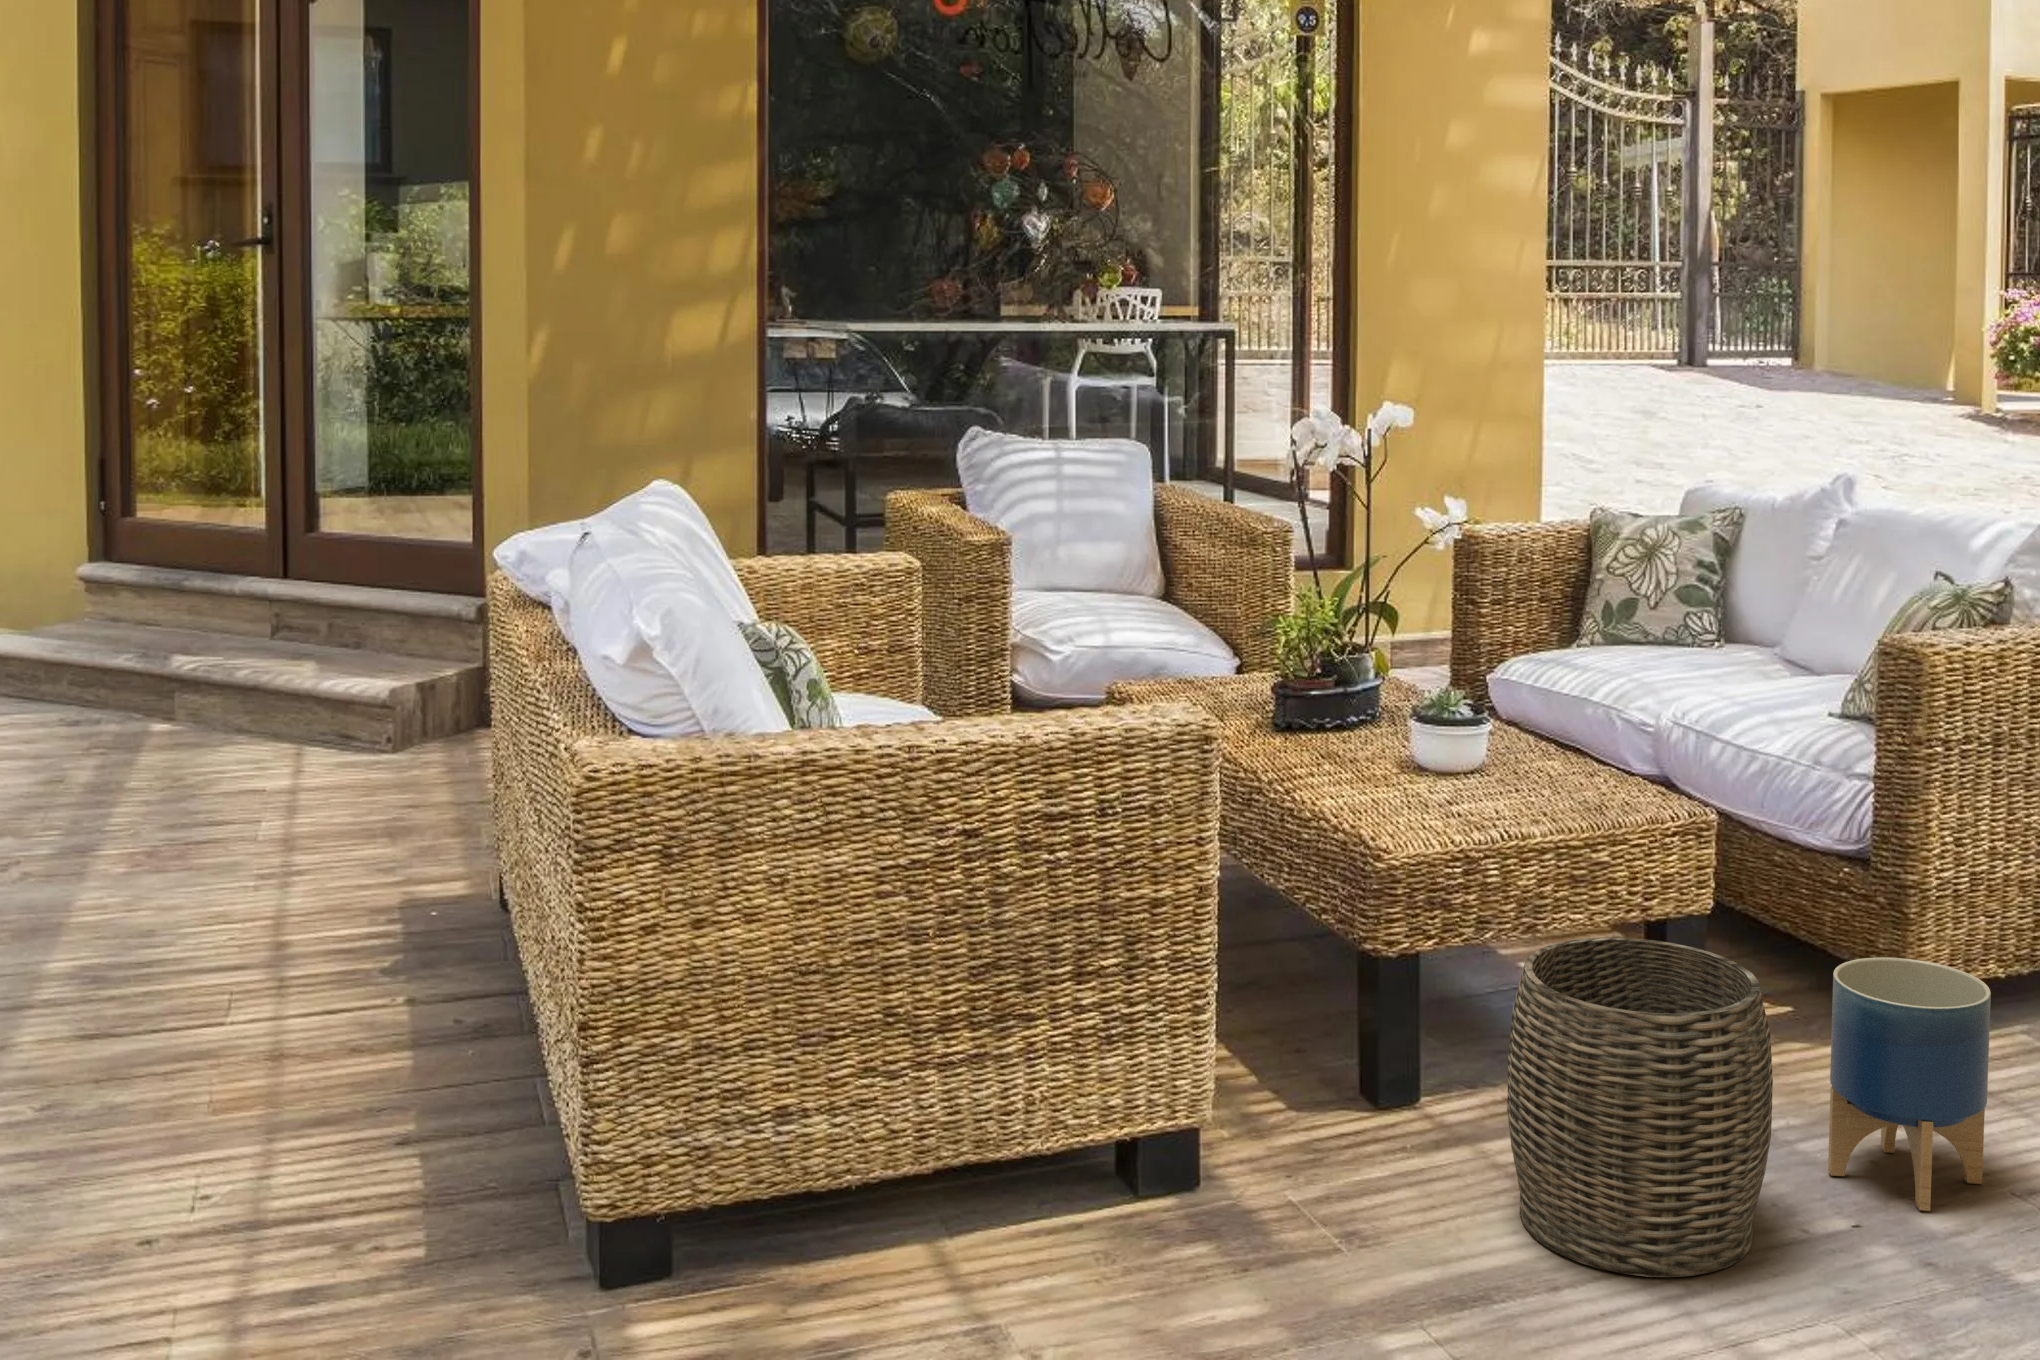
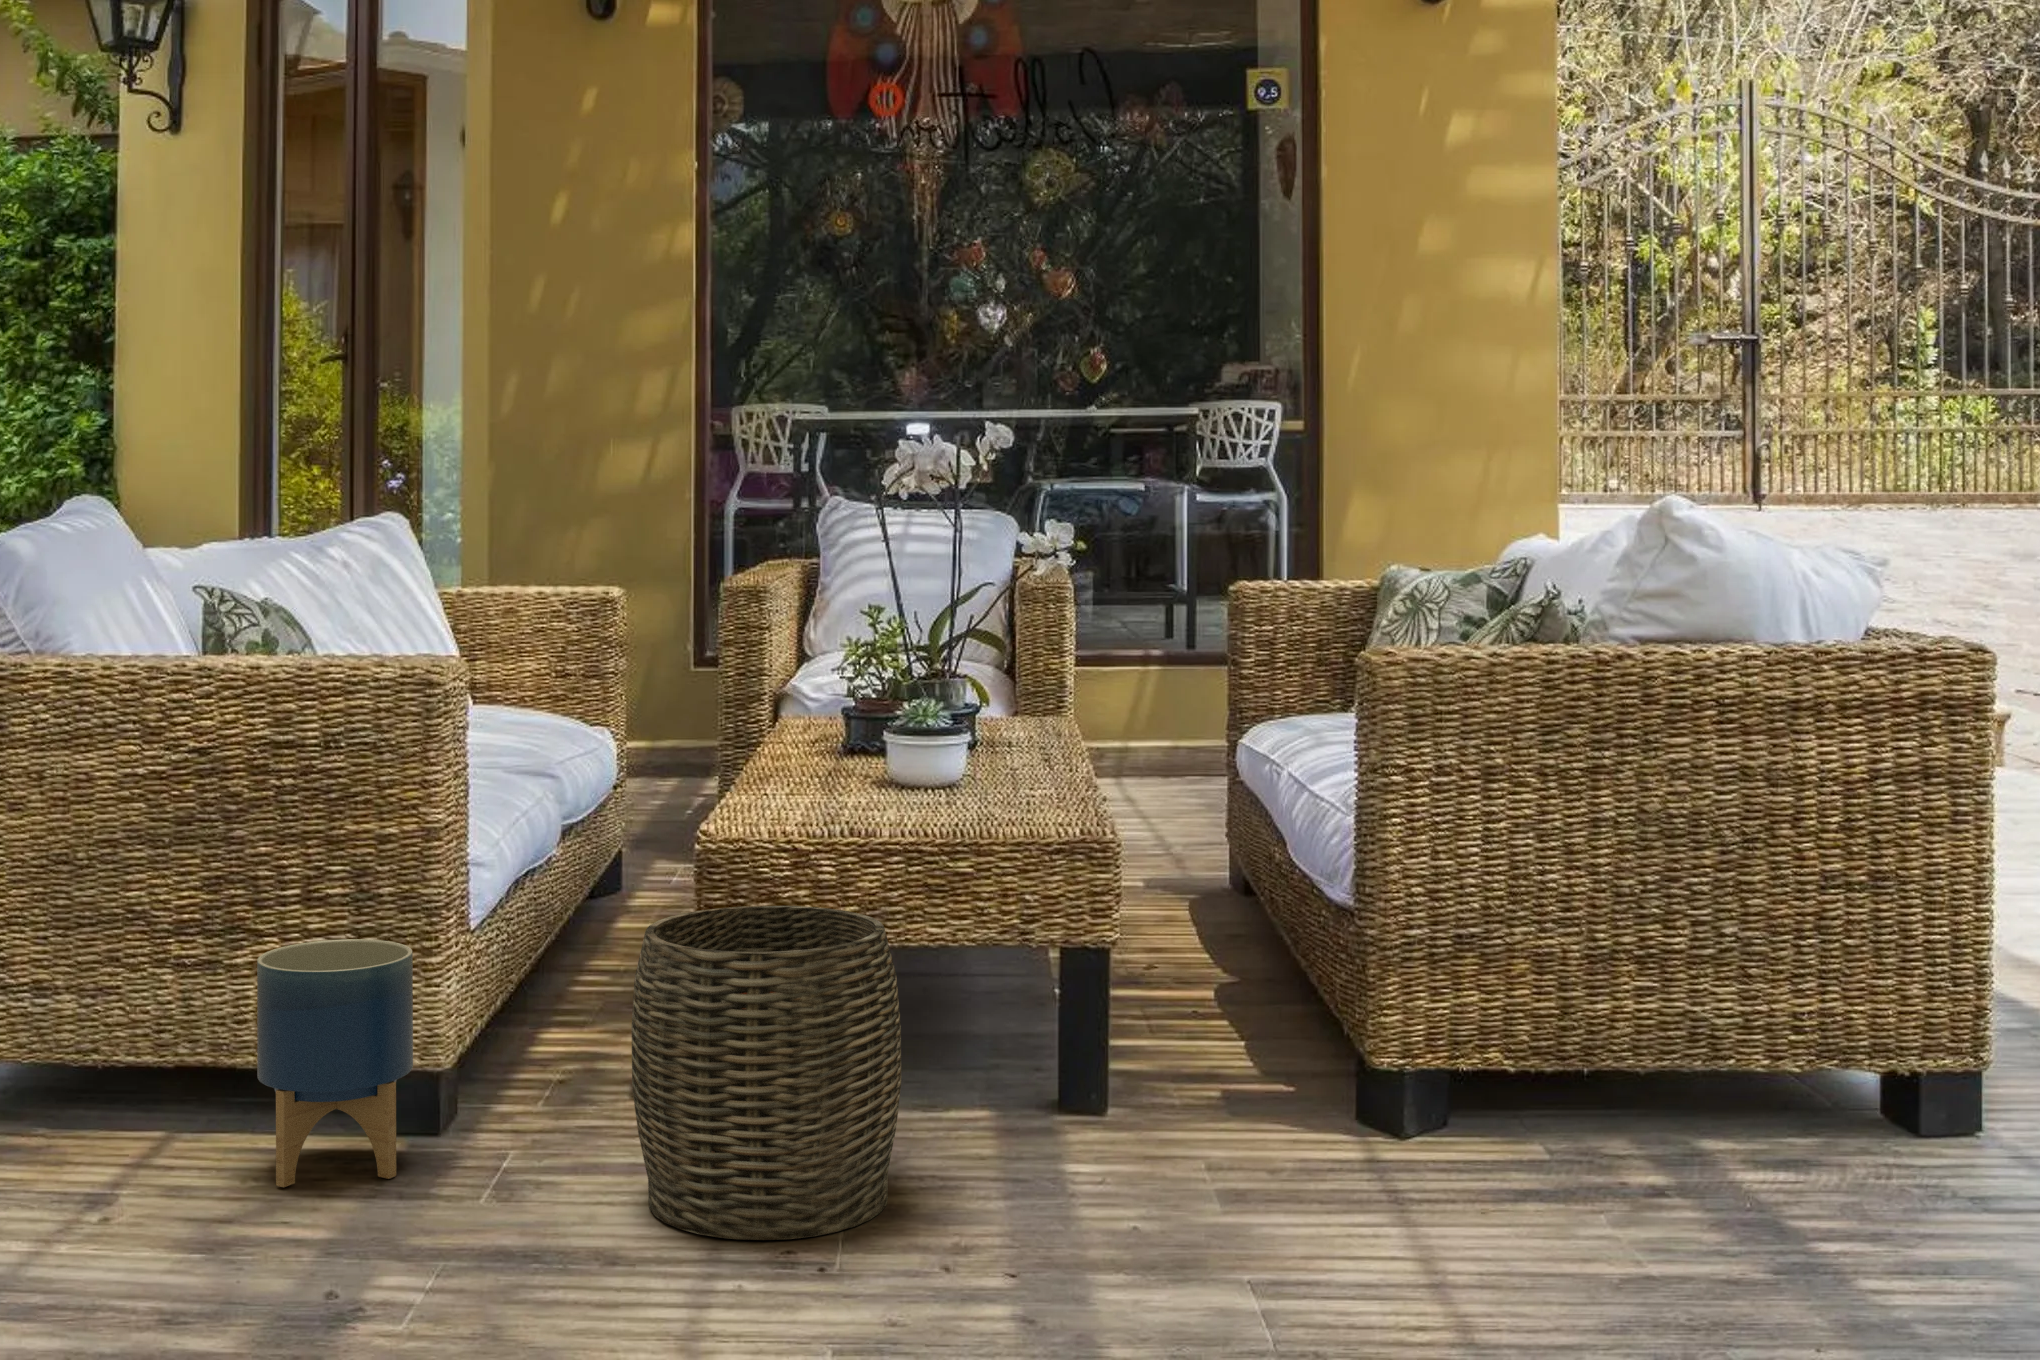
planter: present [1828,957,1991,1211] -> present [257,939,413,1187]

